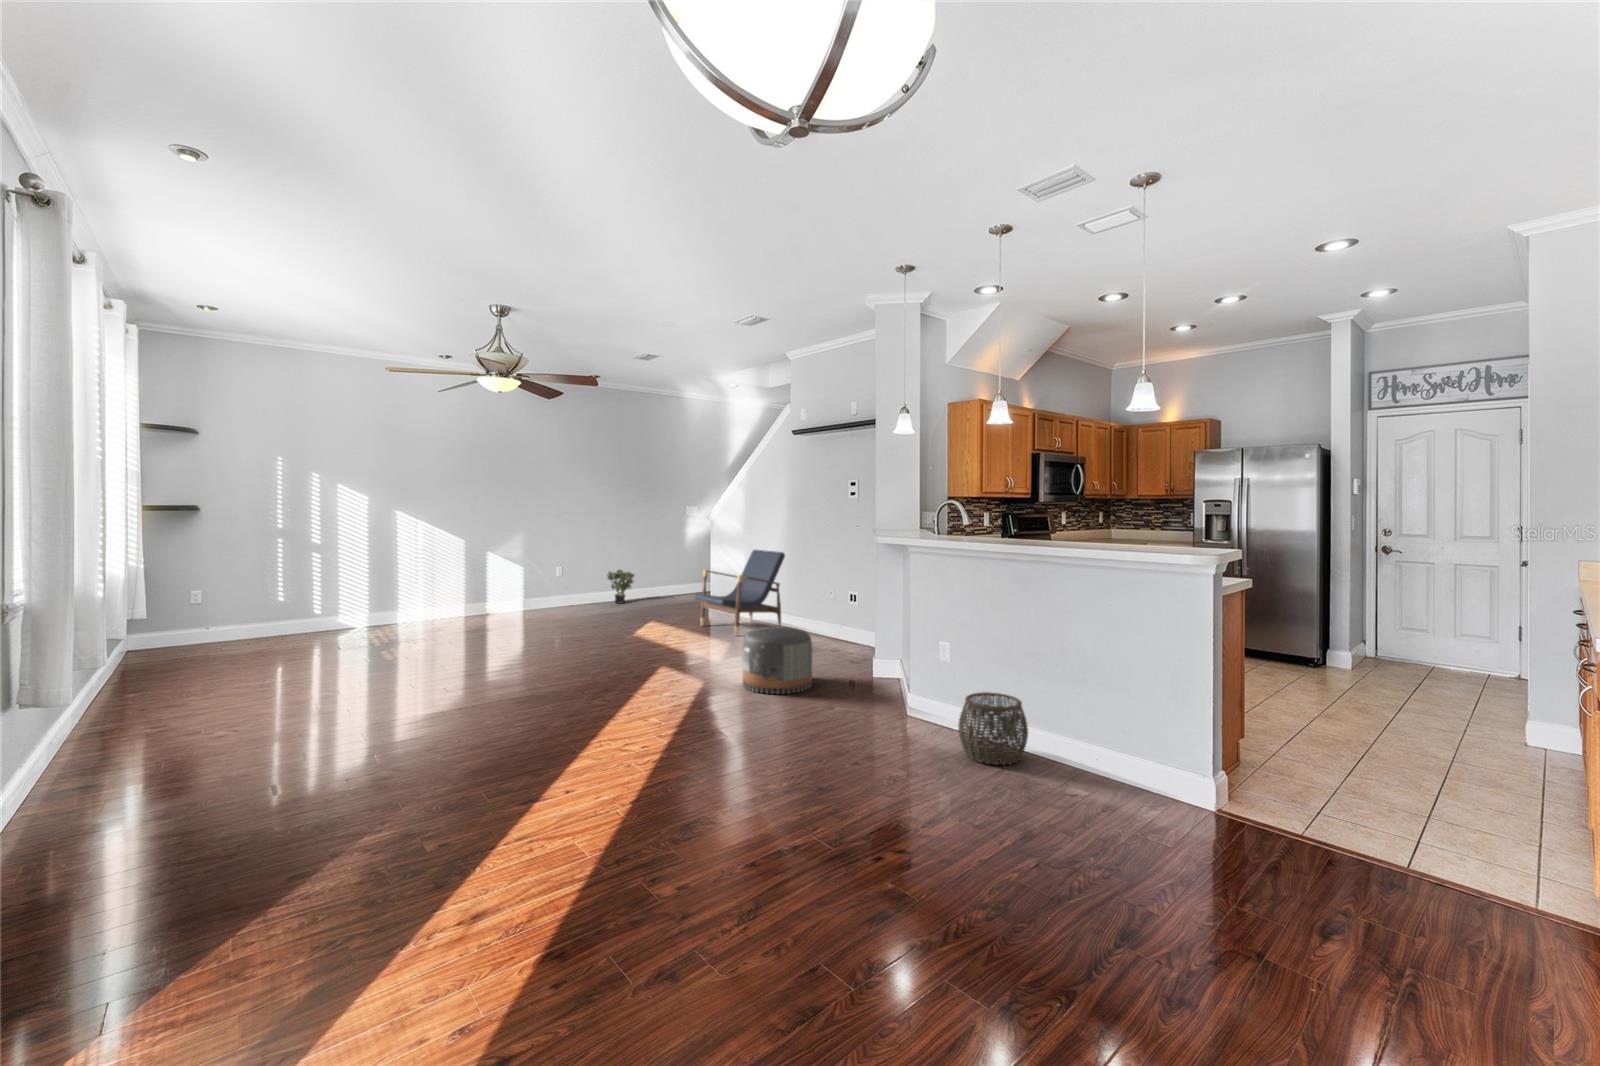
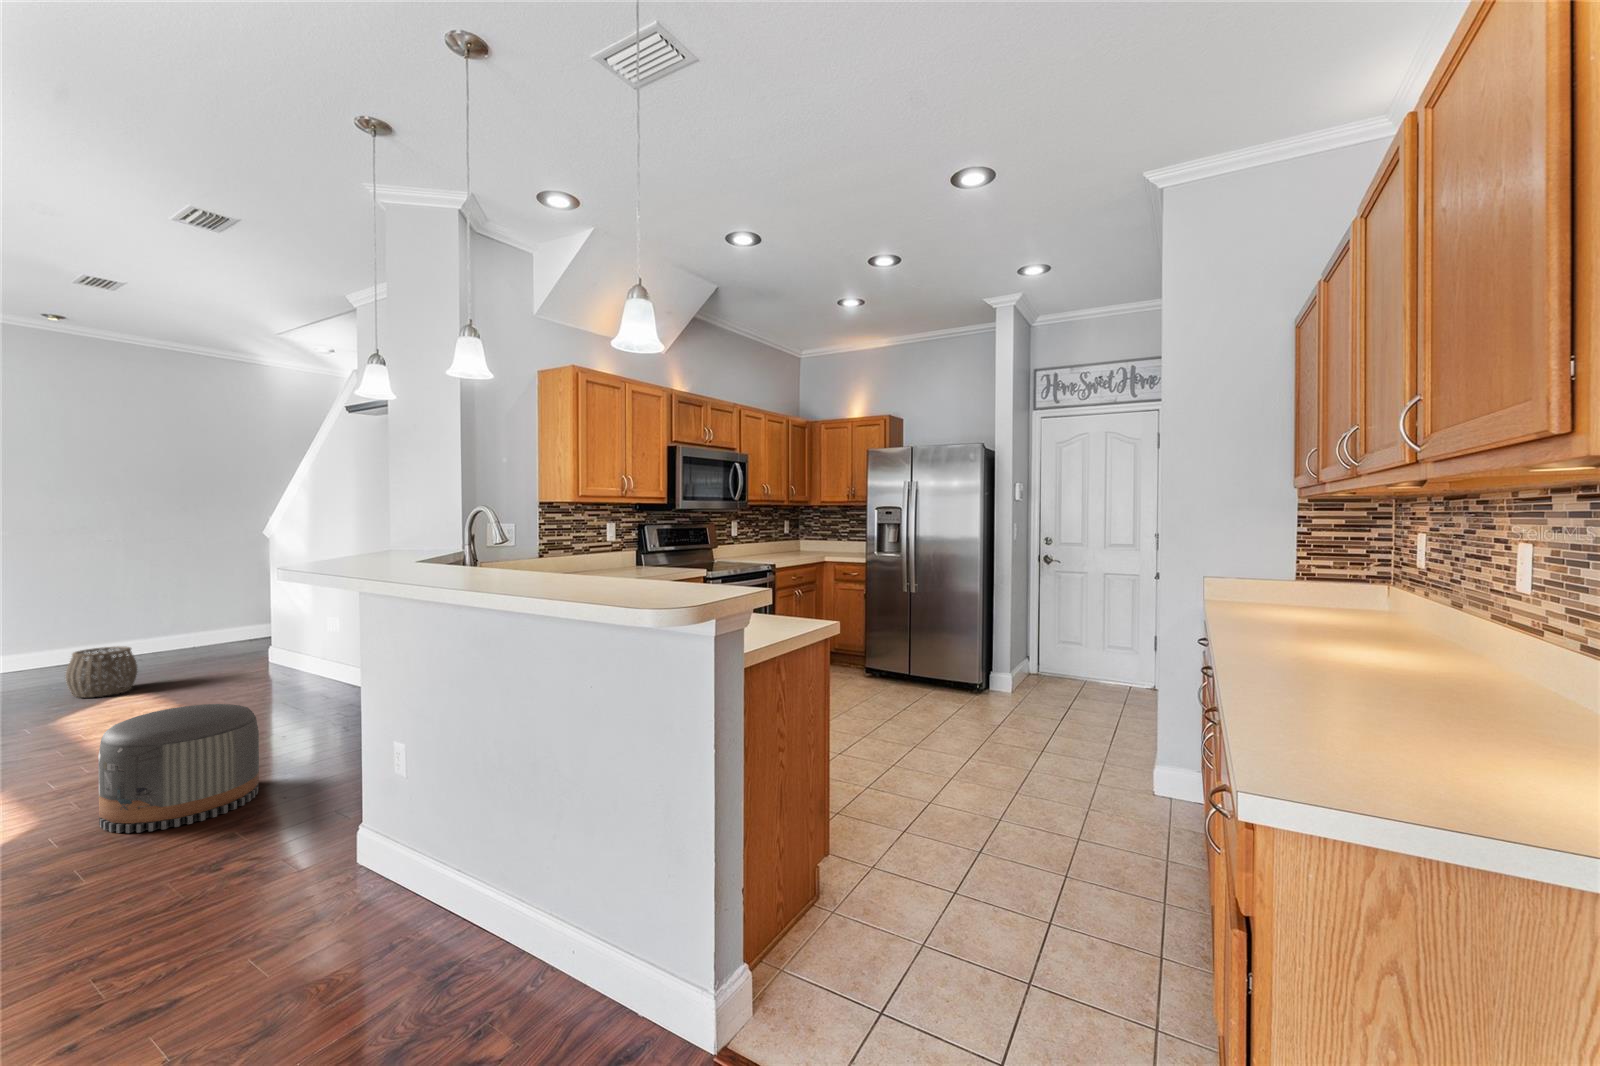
lounge chair: present [695,550,785,635] -> none [195,571,356,702]
potted plant: present [607,570,634,603] -> none [106,602,165,653]
woven basket: present [958,692,1028,765] -> present [66,646,137,698]

